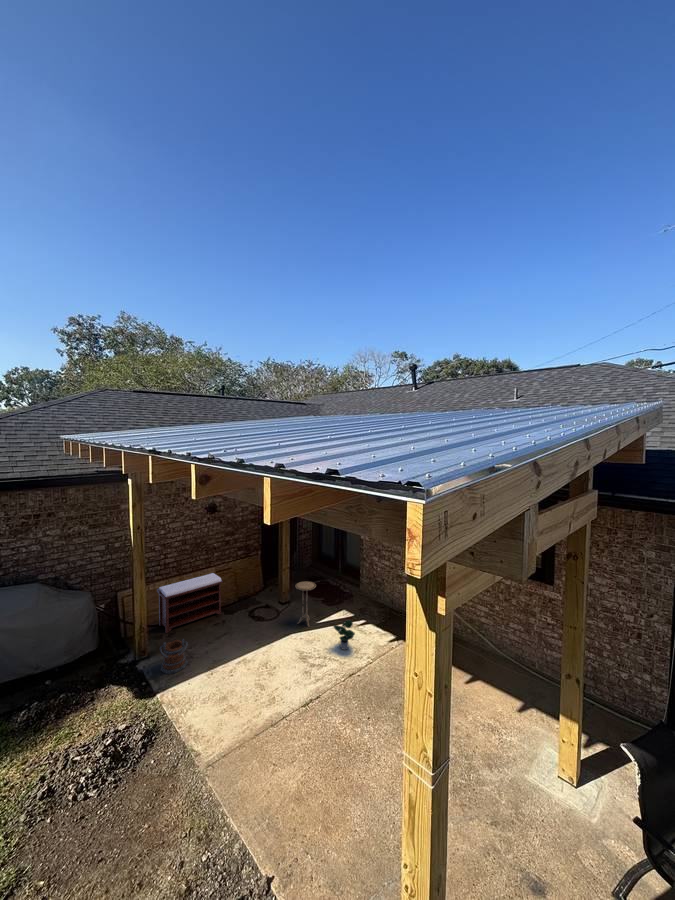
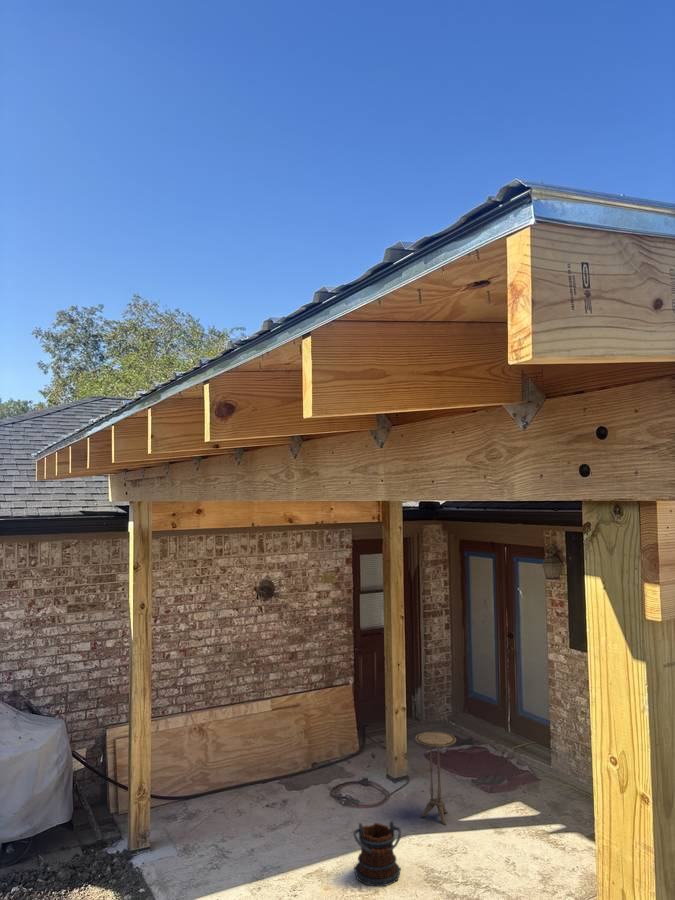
bench: present [157,573,223,633] -> none [169,709,283,811]
potted plant: present [334,620,355,650] -> none [492,811,538,873]
bucket: present [160,639,188,674] -> present [353,821,401,886]

